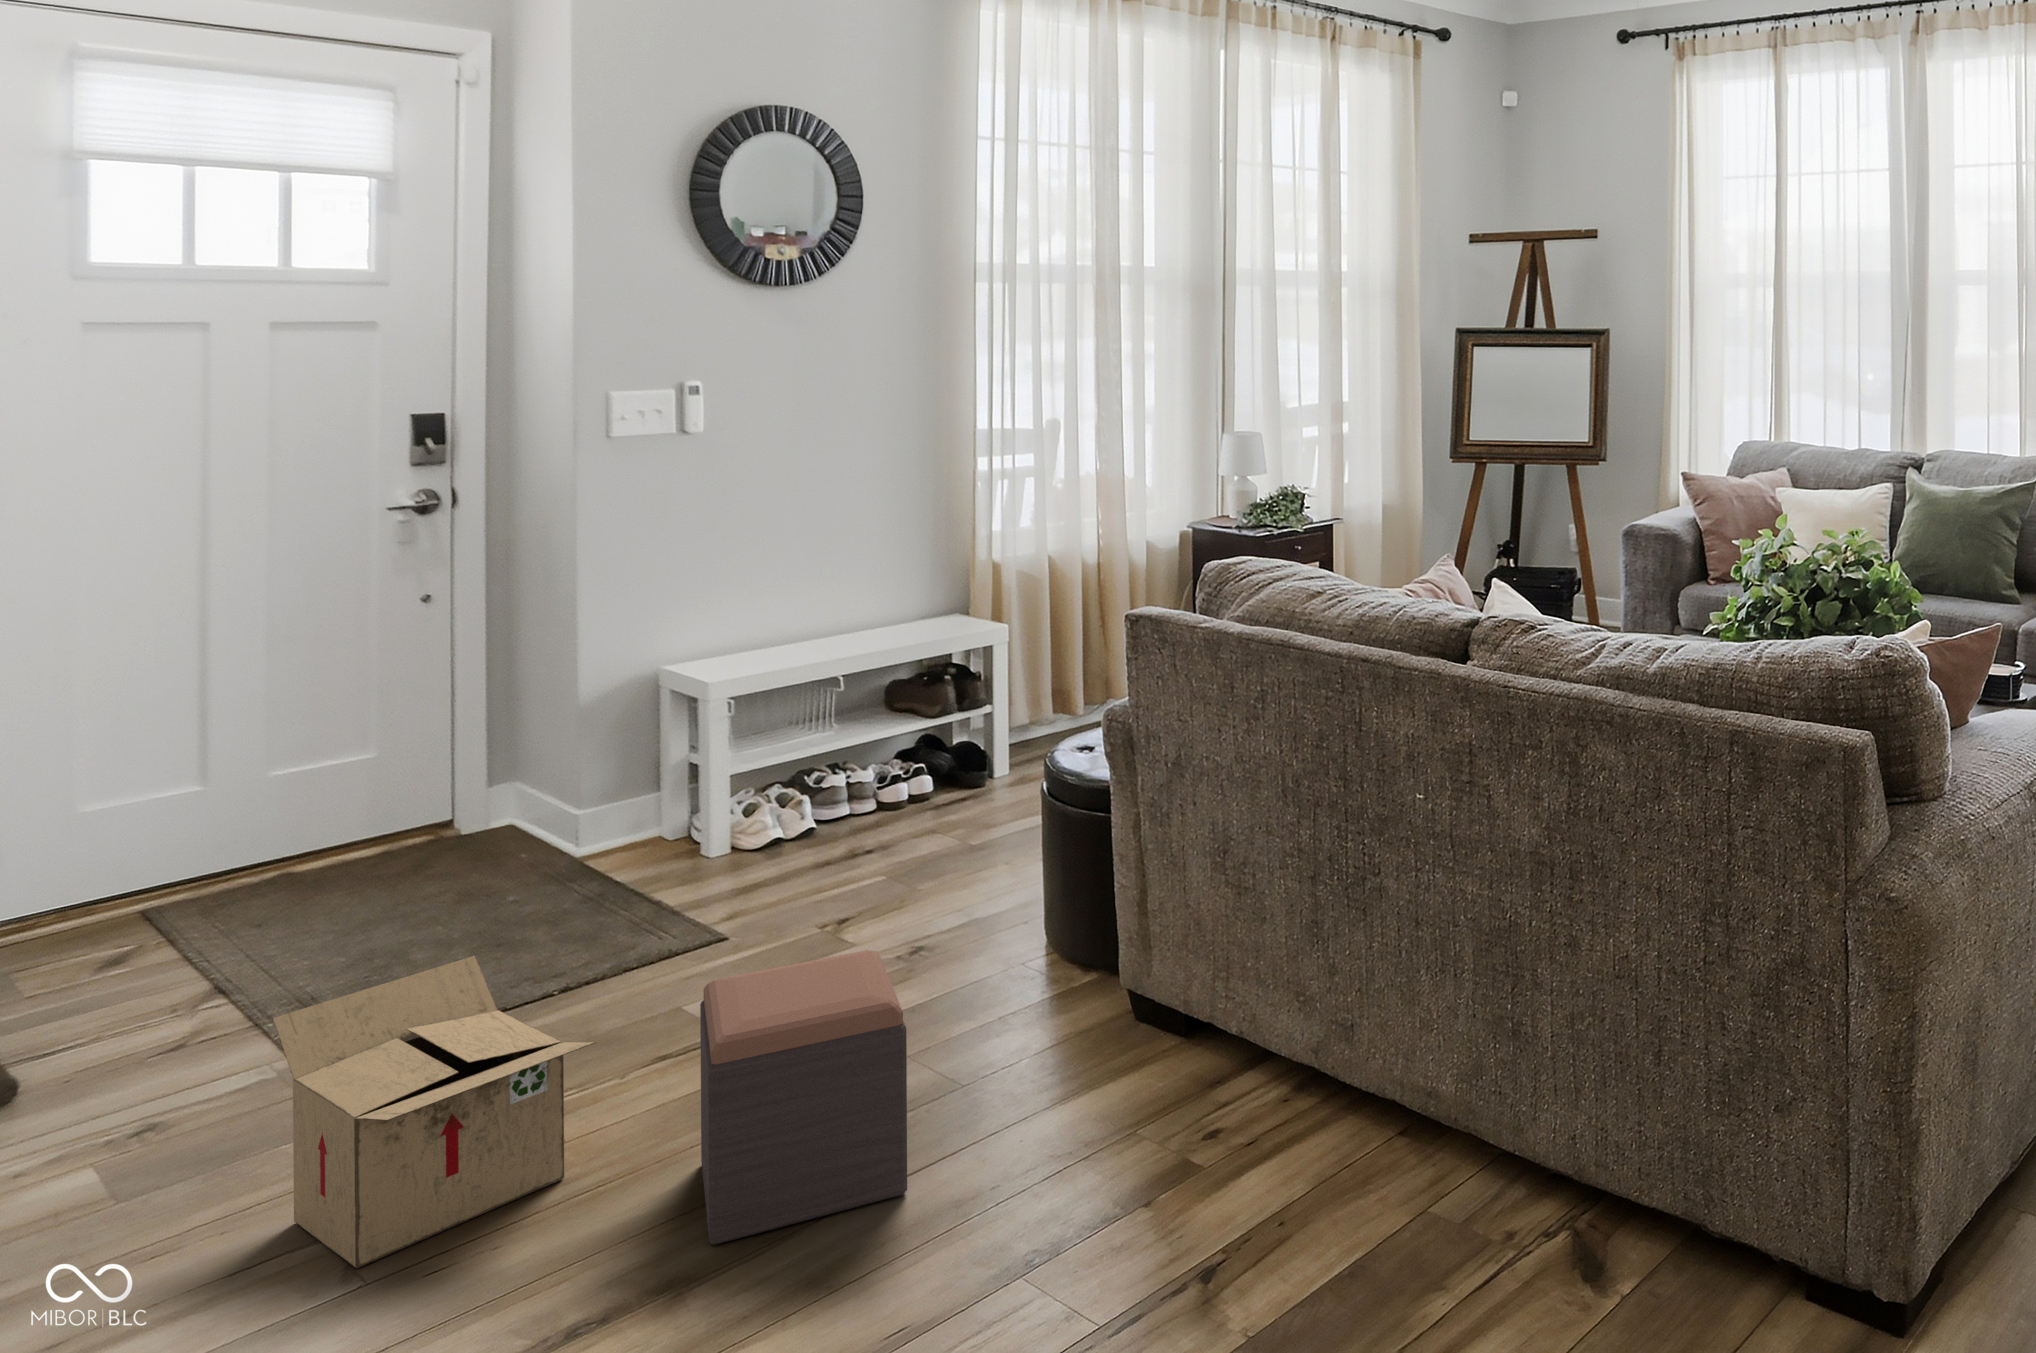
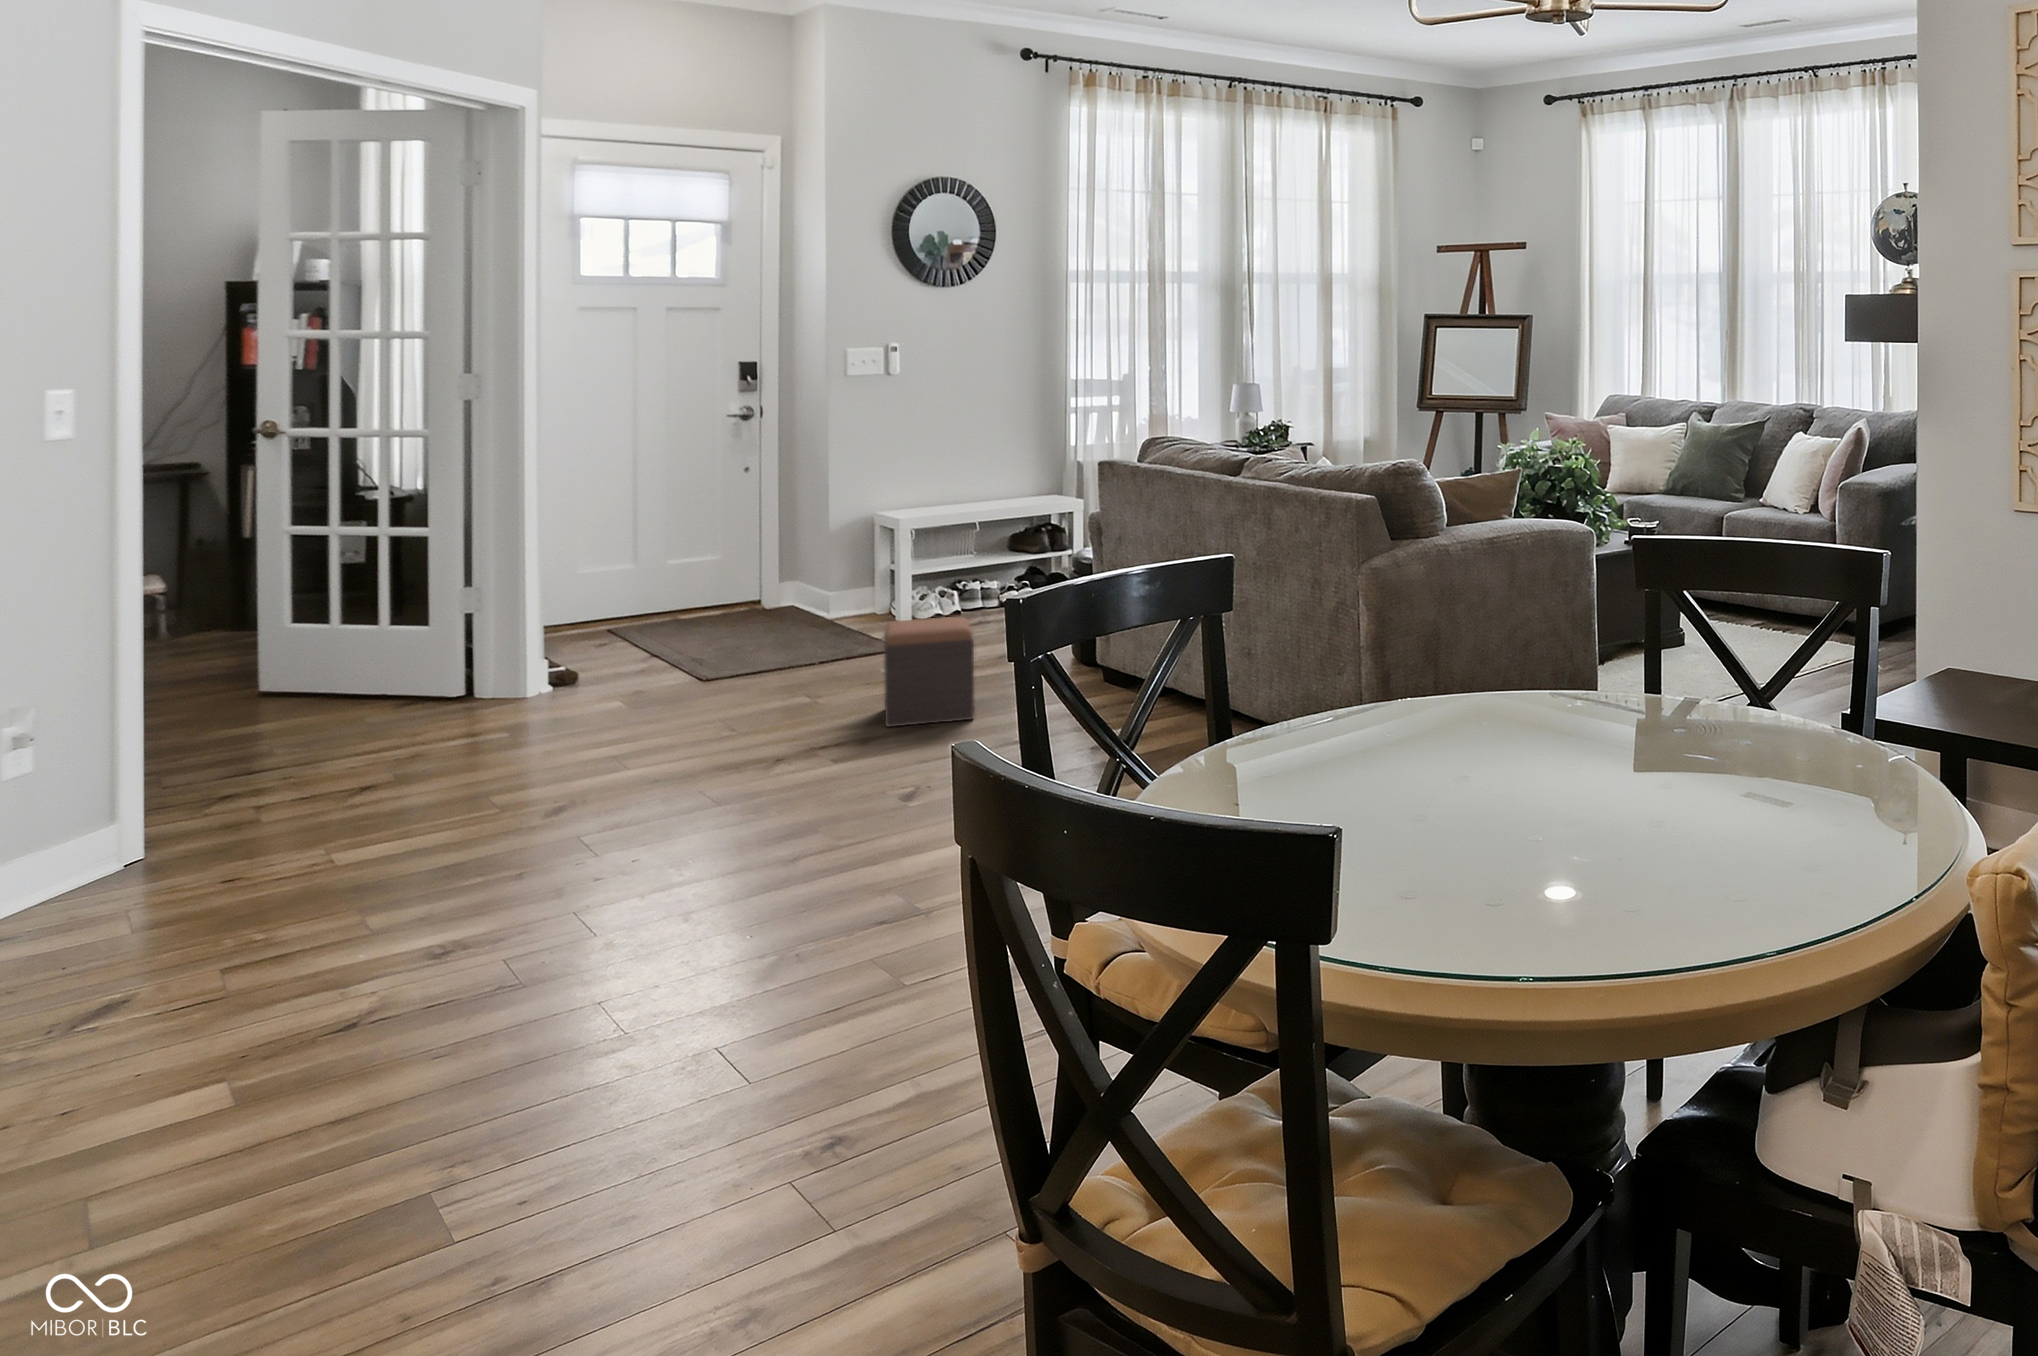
cardboard box: present [273,956,596,1268] -> none [701,614,838,726]

